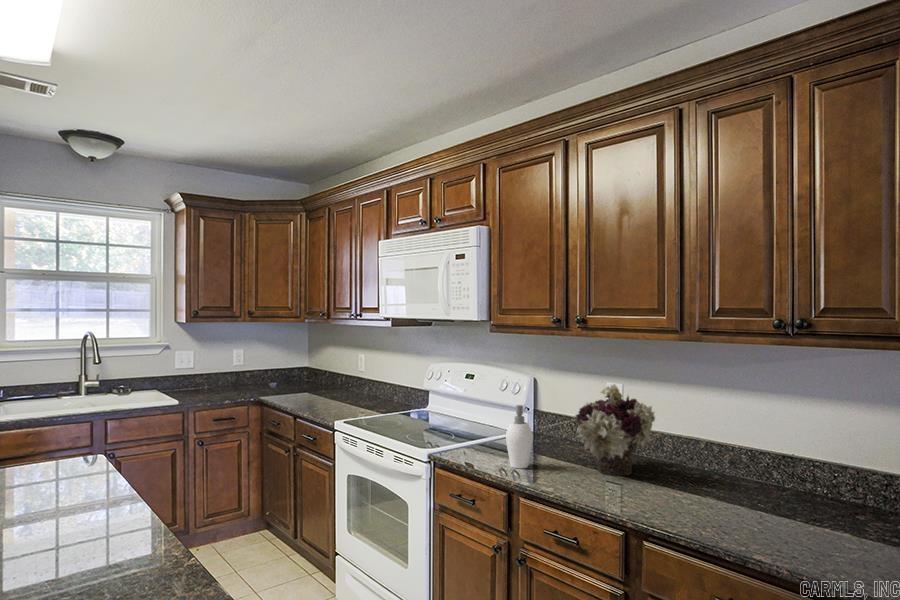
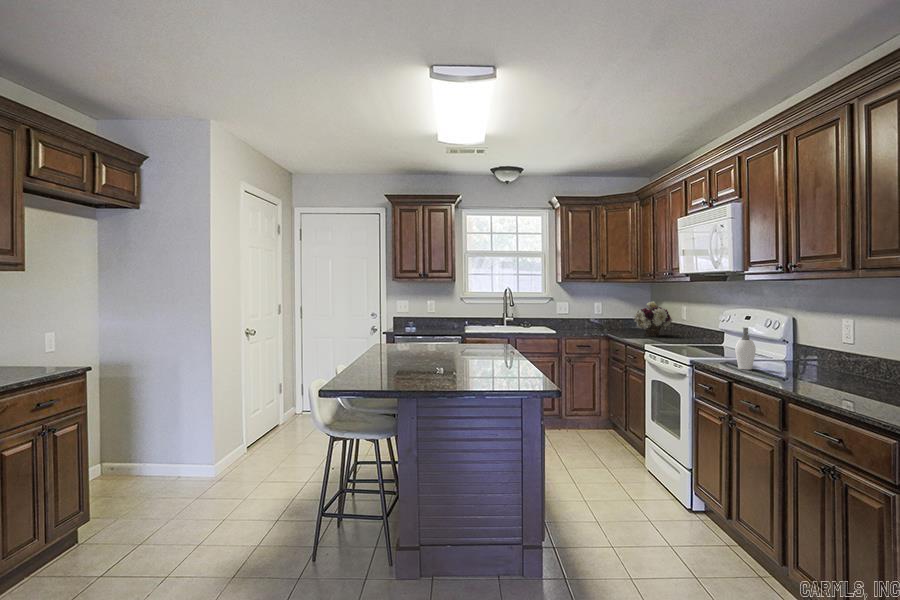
flower arrangement: present [576,384,655,476] -> present [633,302,672,337]

